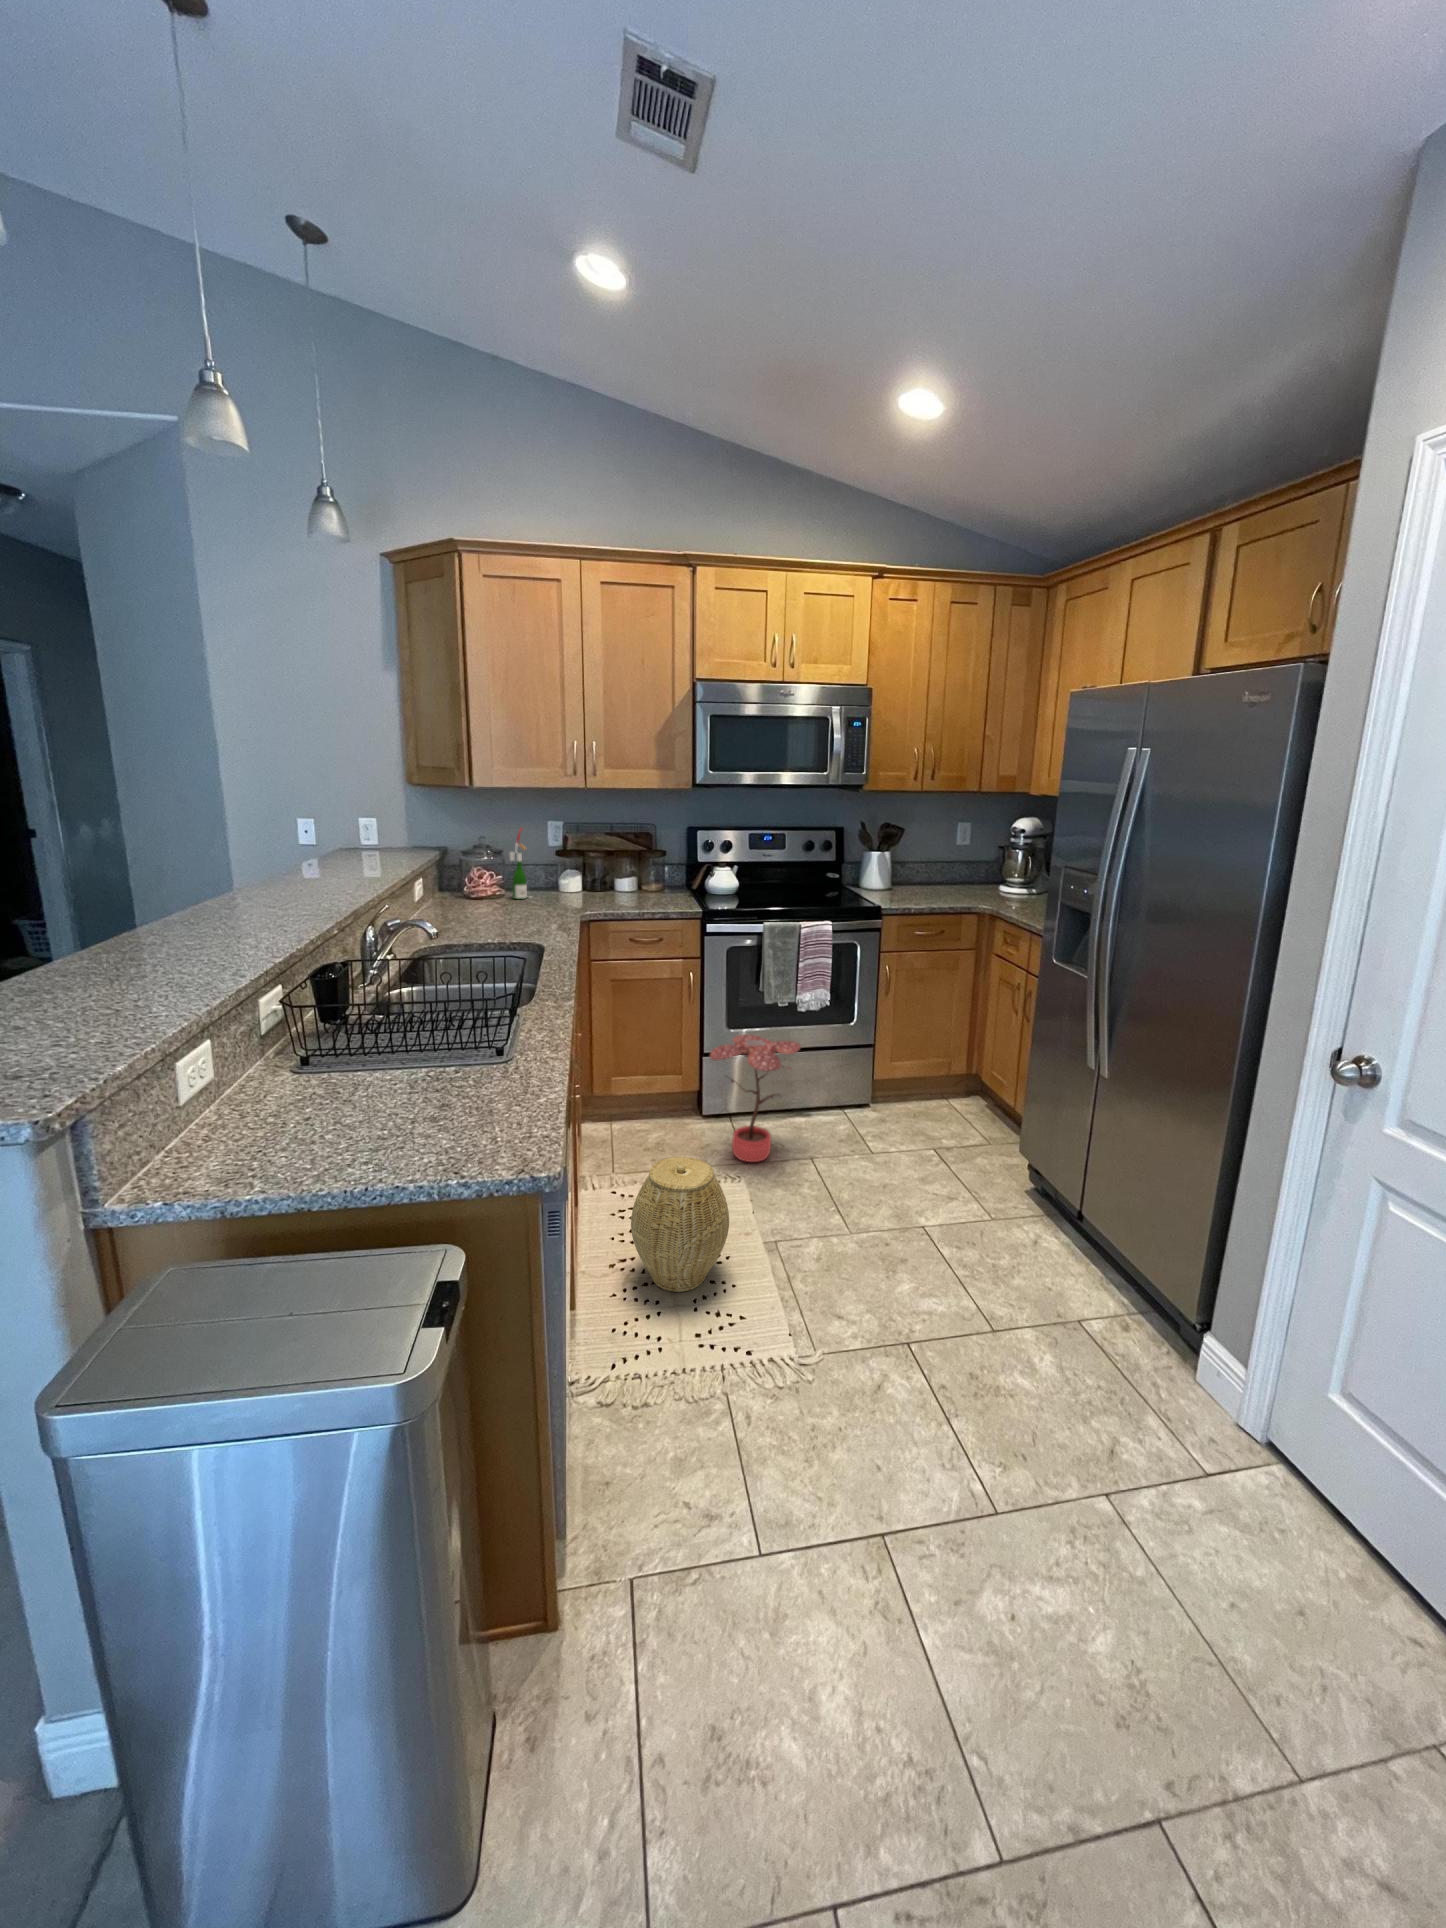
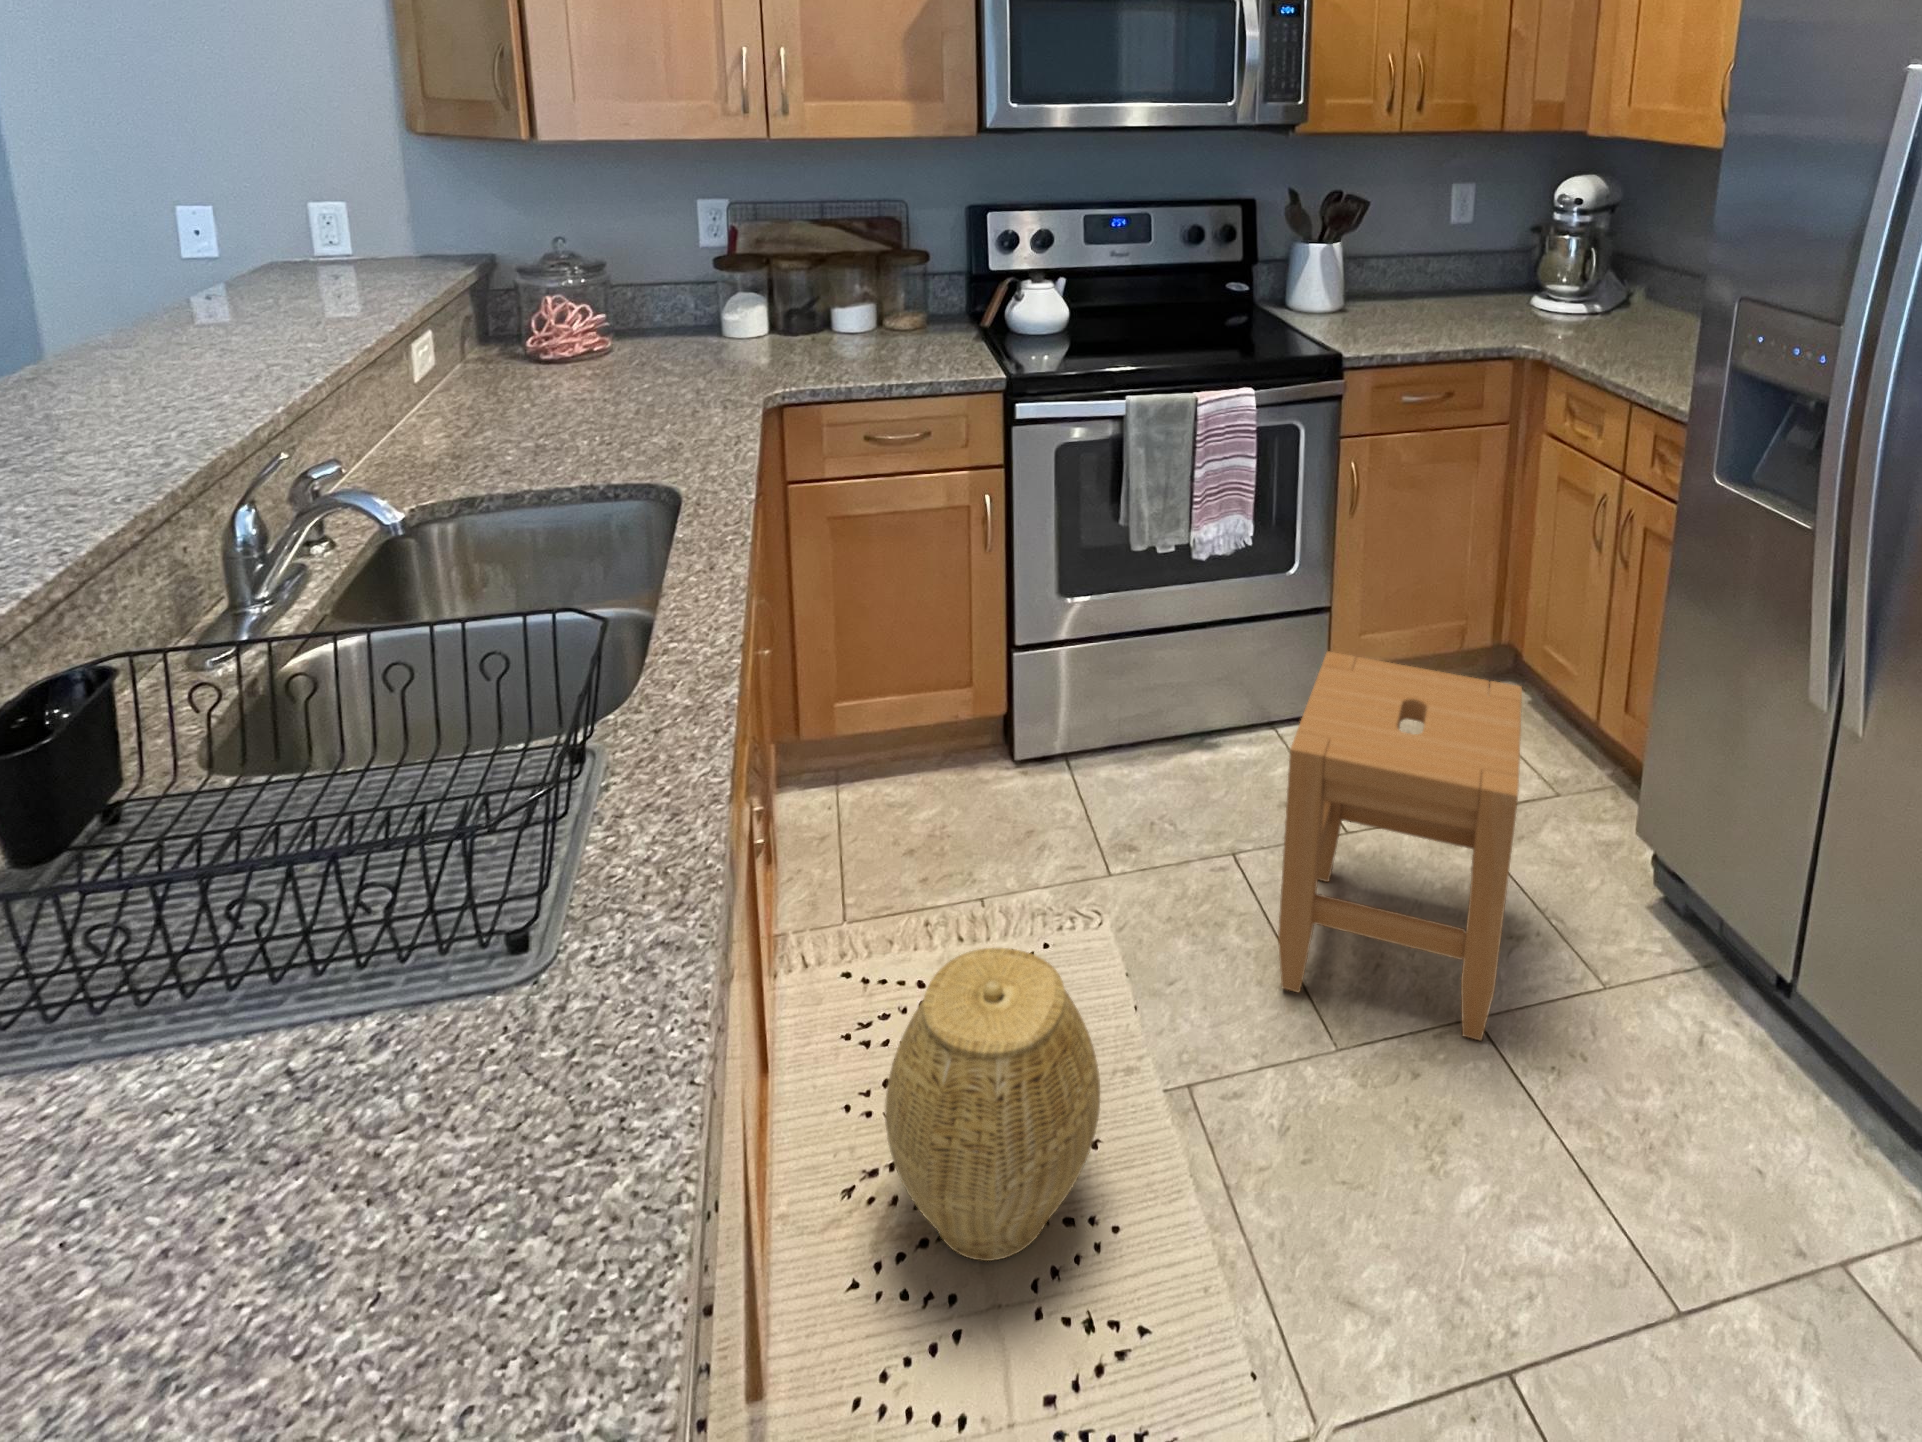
wine bottle: present [509,830,527,899] -> none [620,217,670,357]
potted plant: present [710,1034,801,1162] -> none [1033,614,1209,872]
stool: none [825,1052,958,1235] -> present [1278,651,1522,1040]

